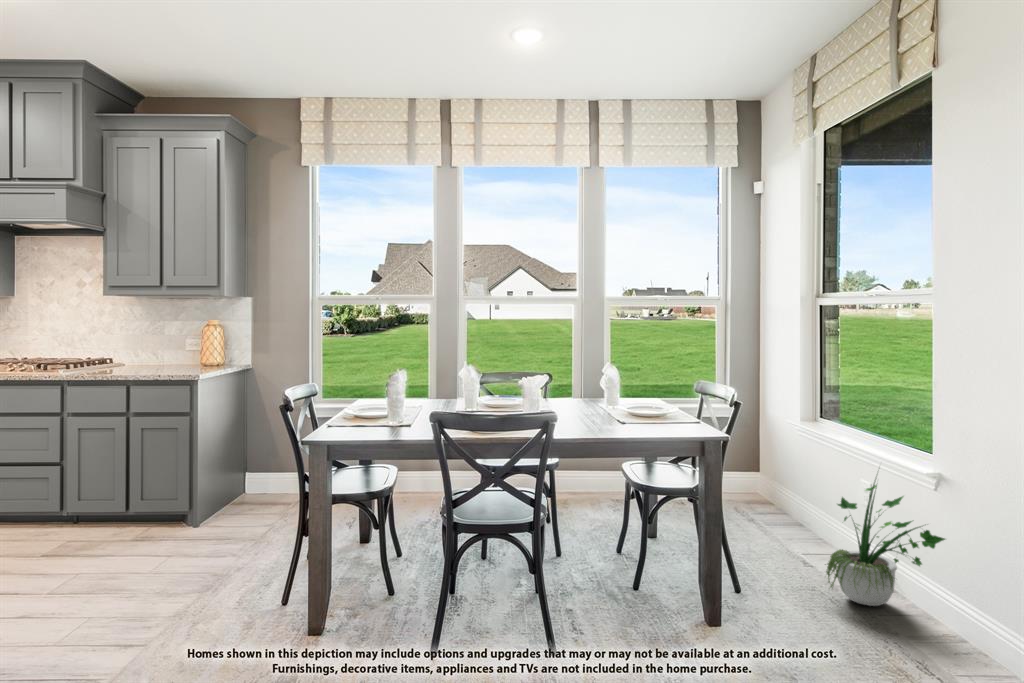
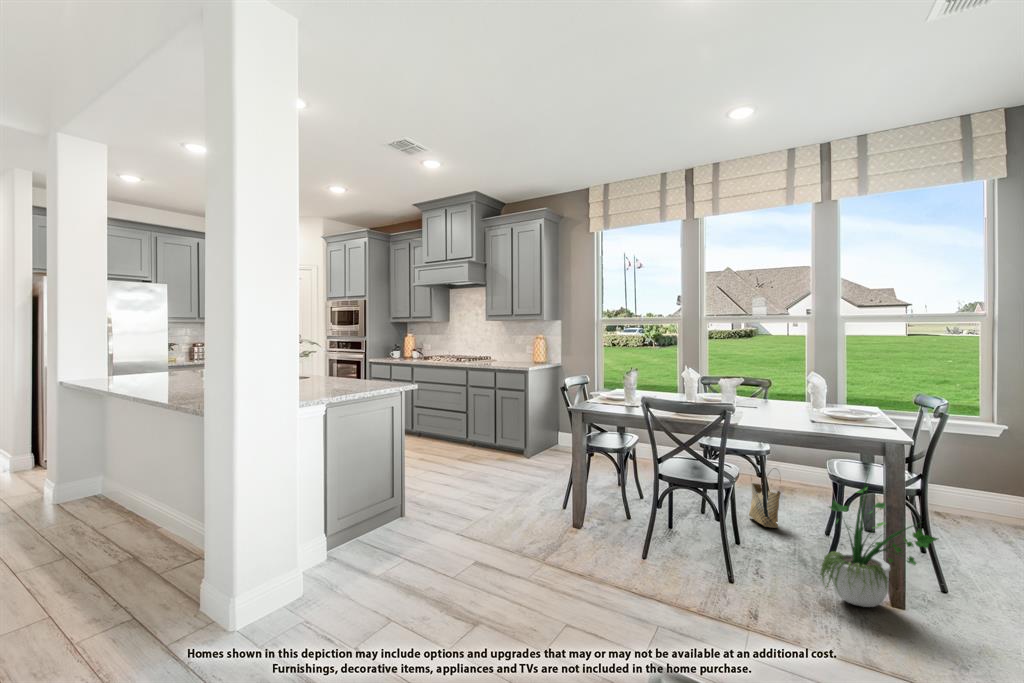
woven basket: none [758,458,792,522] -> present [749,468,781,528]

